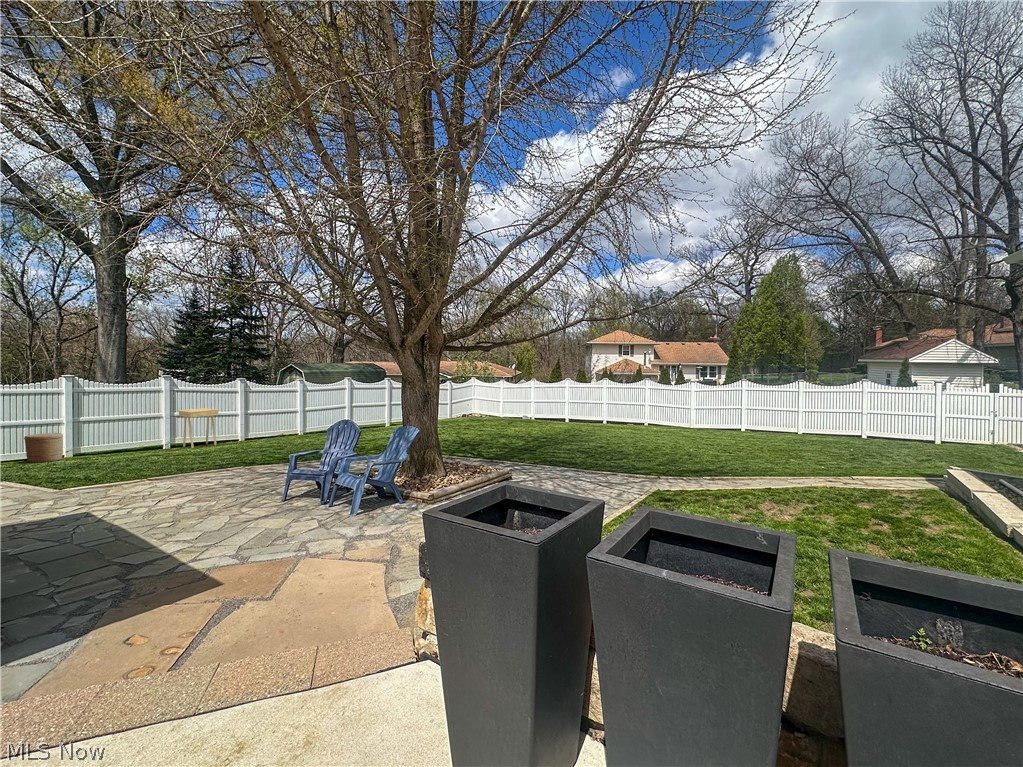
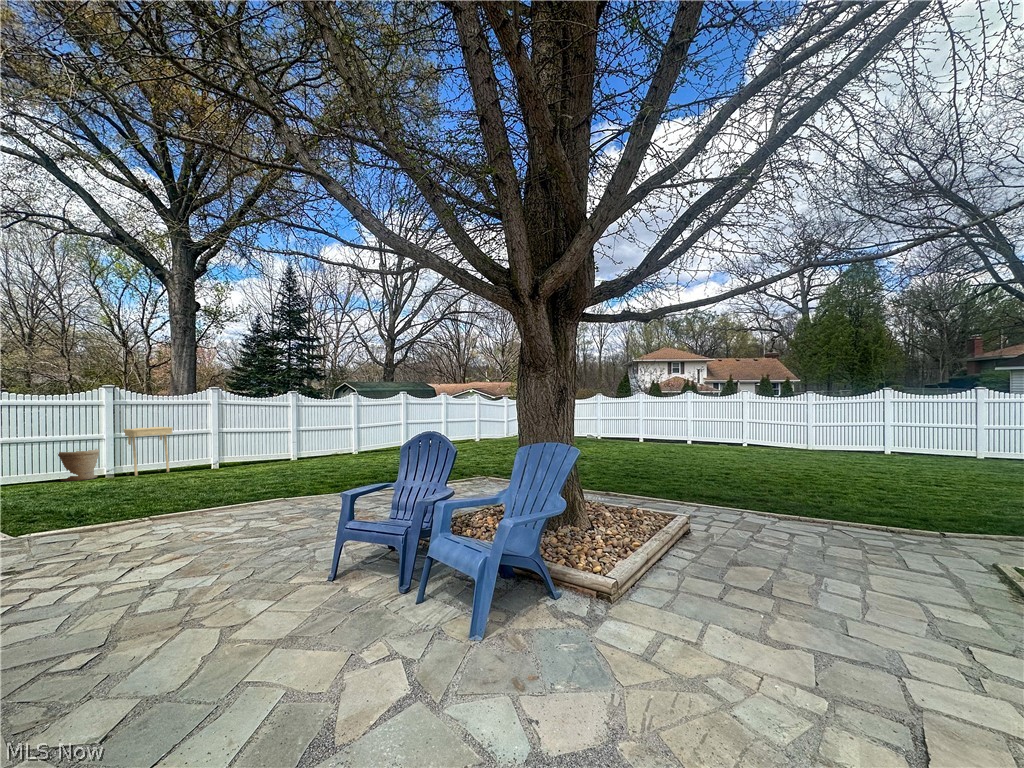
side table: present [178,408,219,448] -> present [123,427,173,476]

